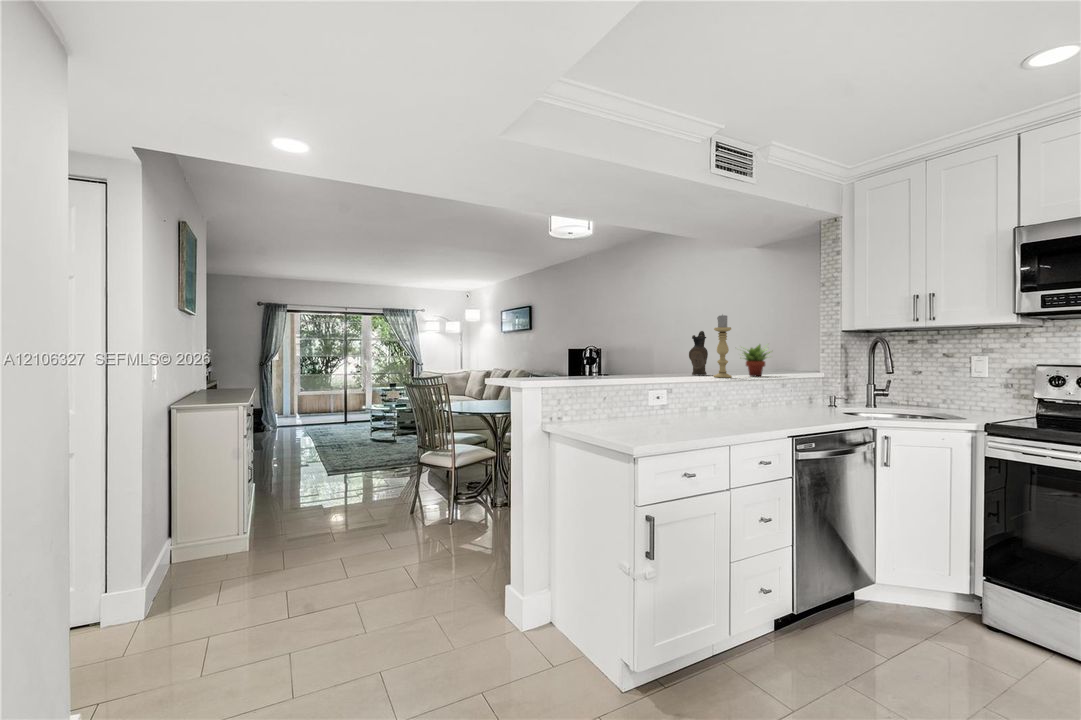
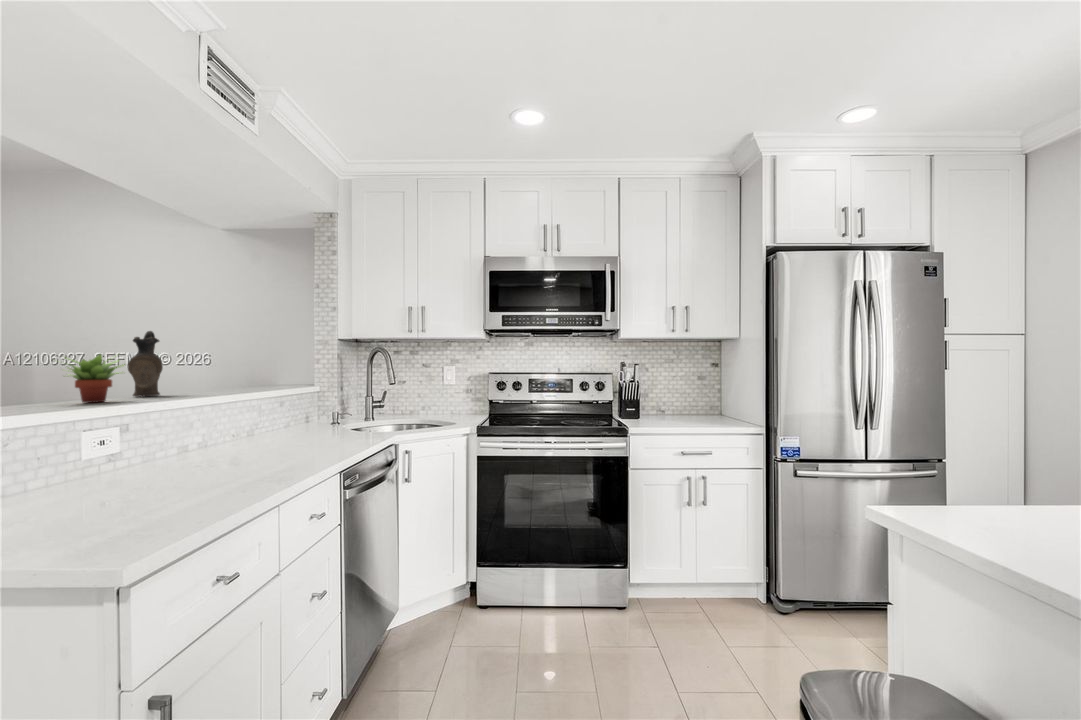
candle holder: present [714,315,732,378] -> none [192,307,222,400]
succulent plant: present [744,344,770,376] -> present [64,354,125,403]

